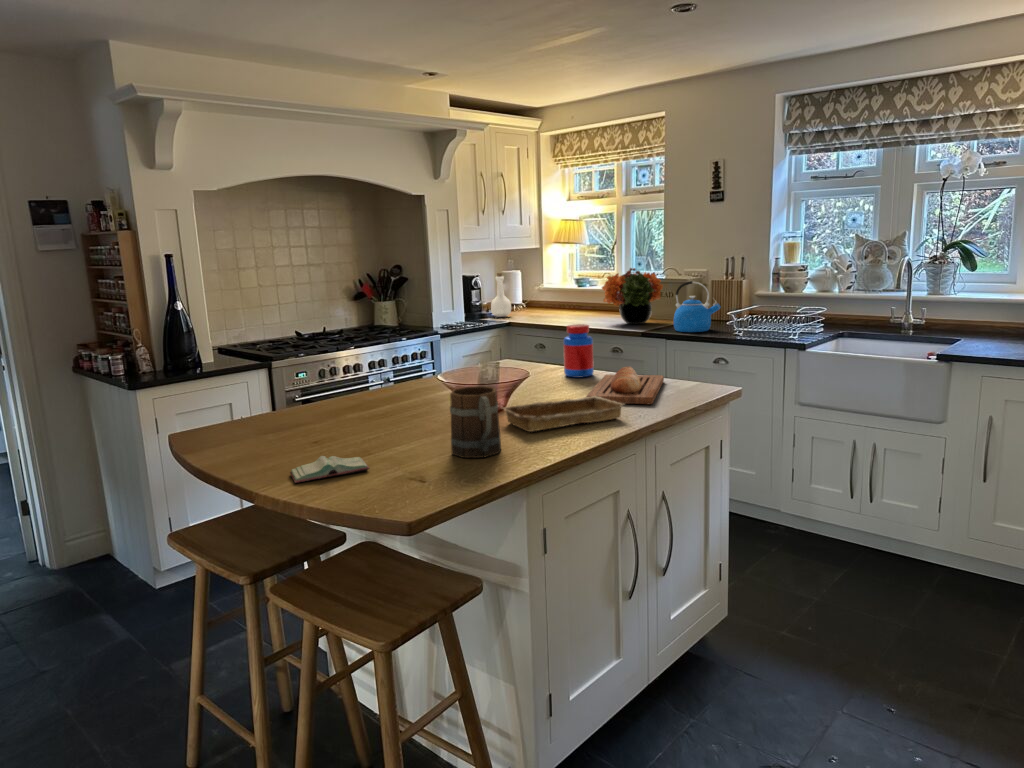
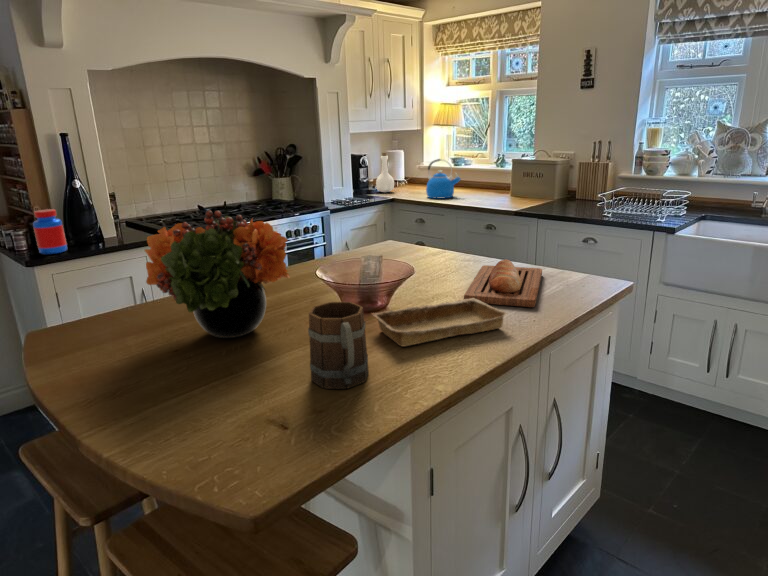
flower arrangement: present [602,268,663,324] -> present [145,211,290,338]
kettle: present [674,281,721,332] -> present [426,159,461,199]
jar: present [563,324,594,377] -> present [33,209,67,254]
book: present [290,456,369,483] -> none [116,386,210,428]

